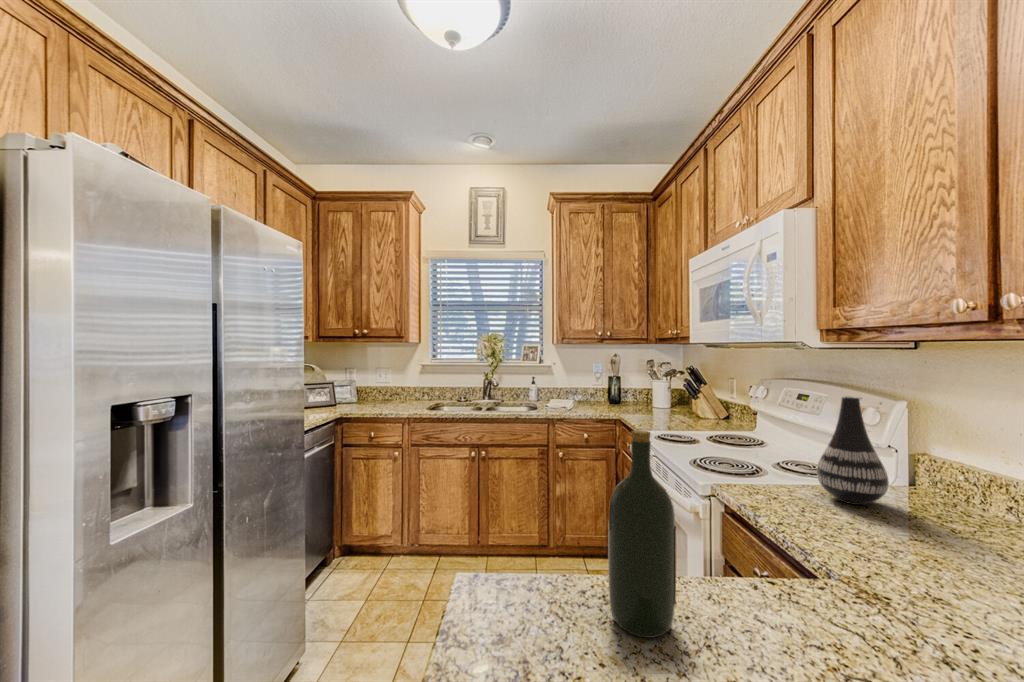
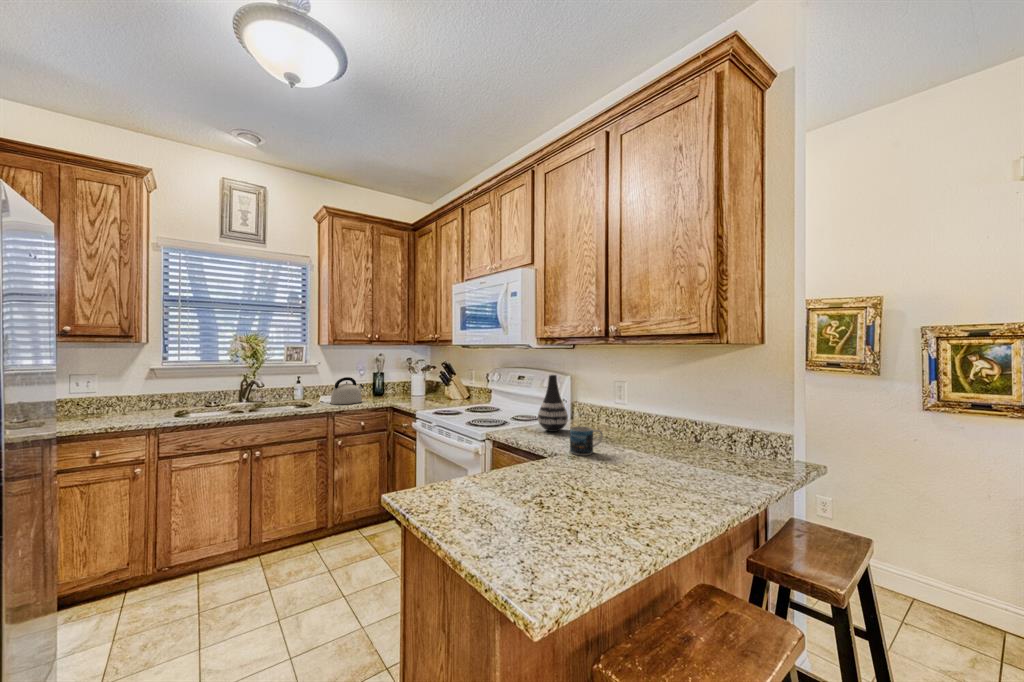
kettle: none [560,381,595,411] -> present [331,377,364,404]
wine bottle: present [608,430,676,638] -> none [486,393,520,498]
mug: none [864,512,964,585] -> present [570,426,603,455]

